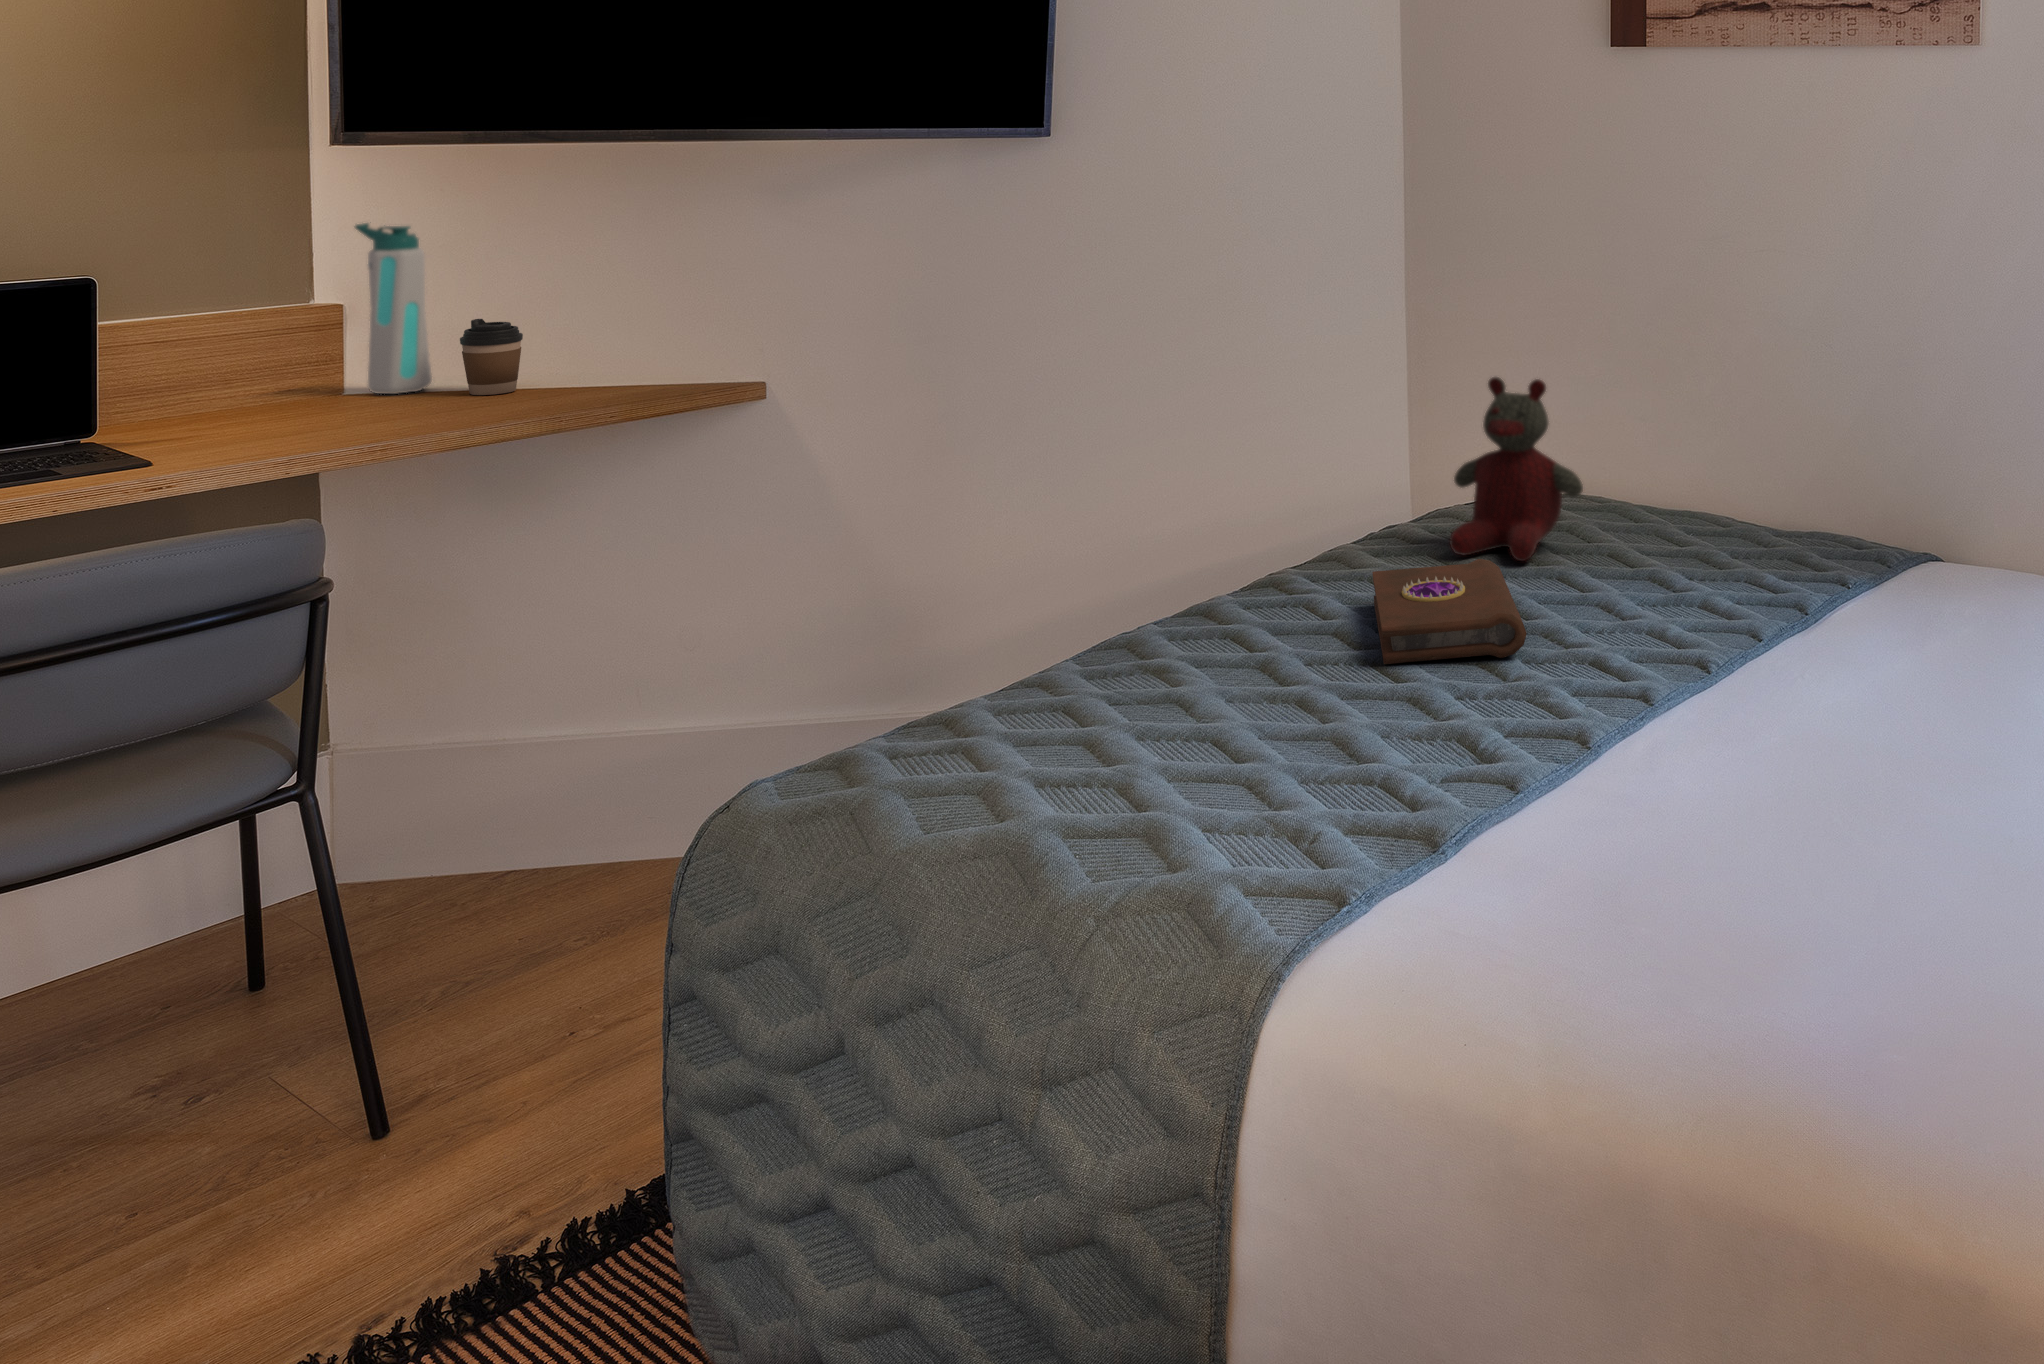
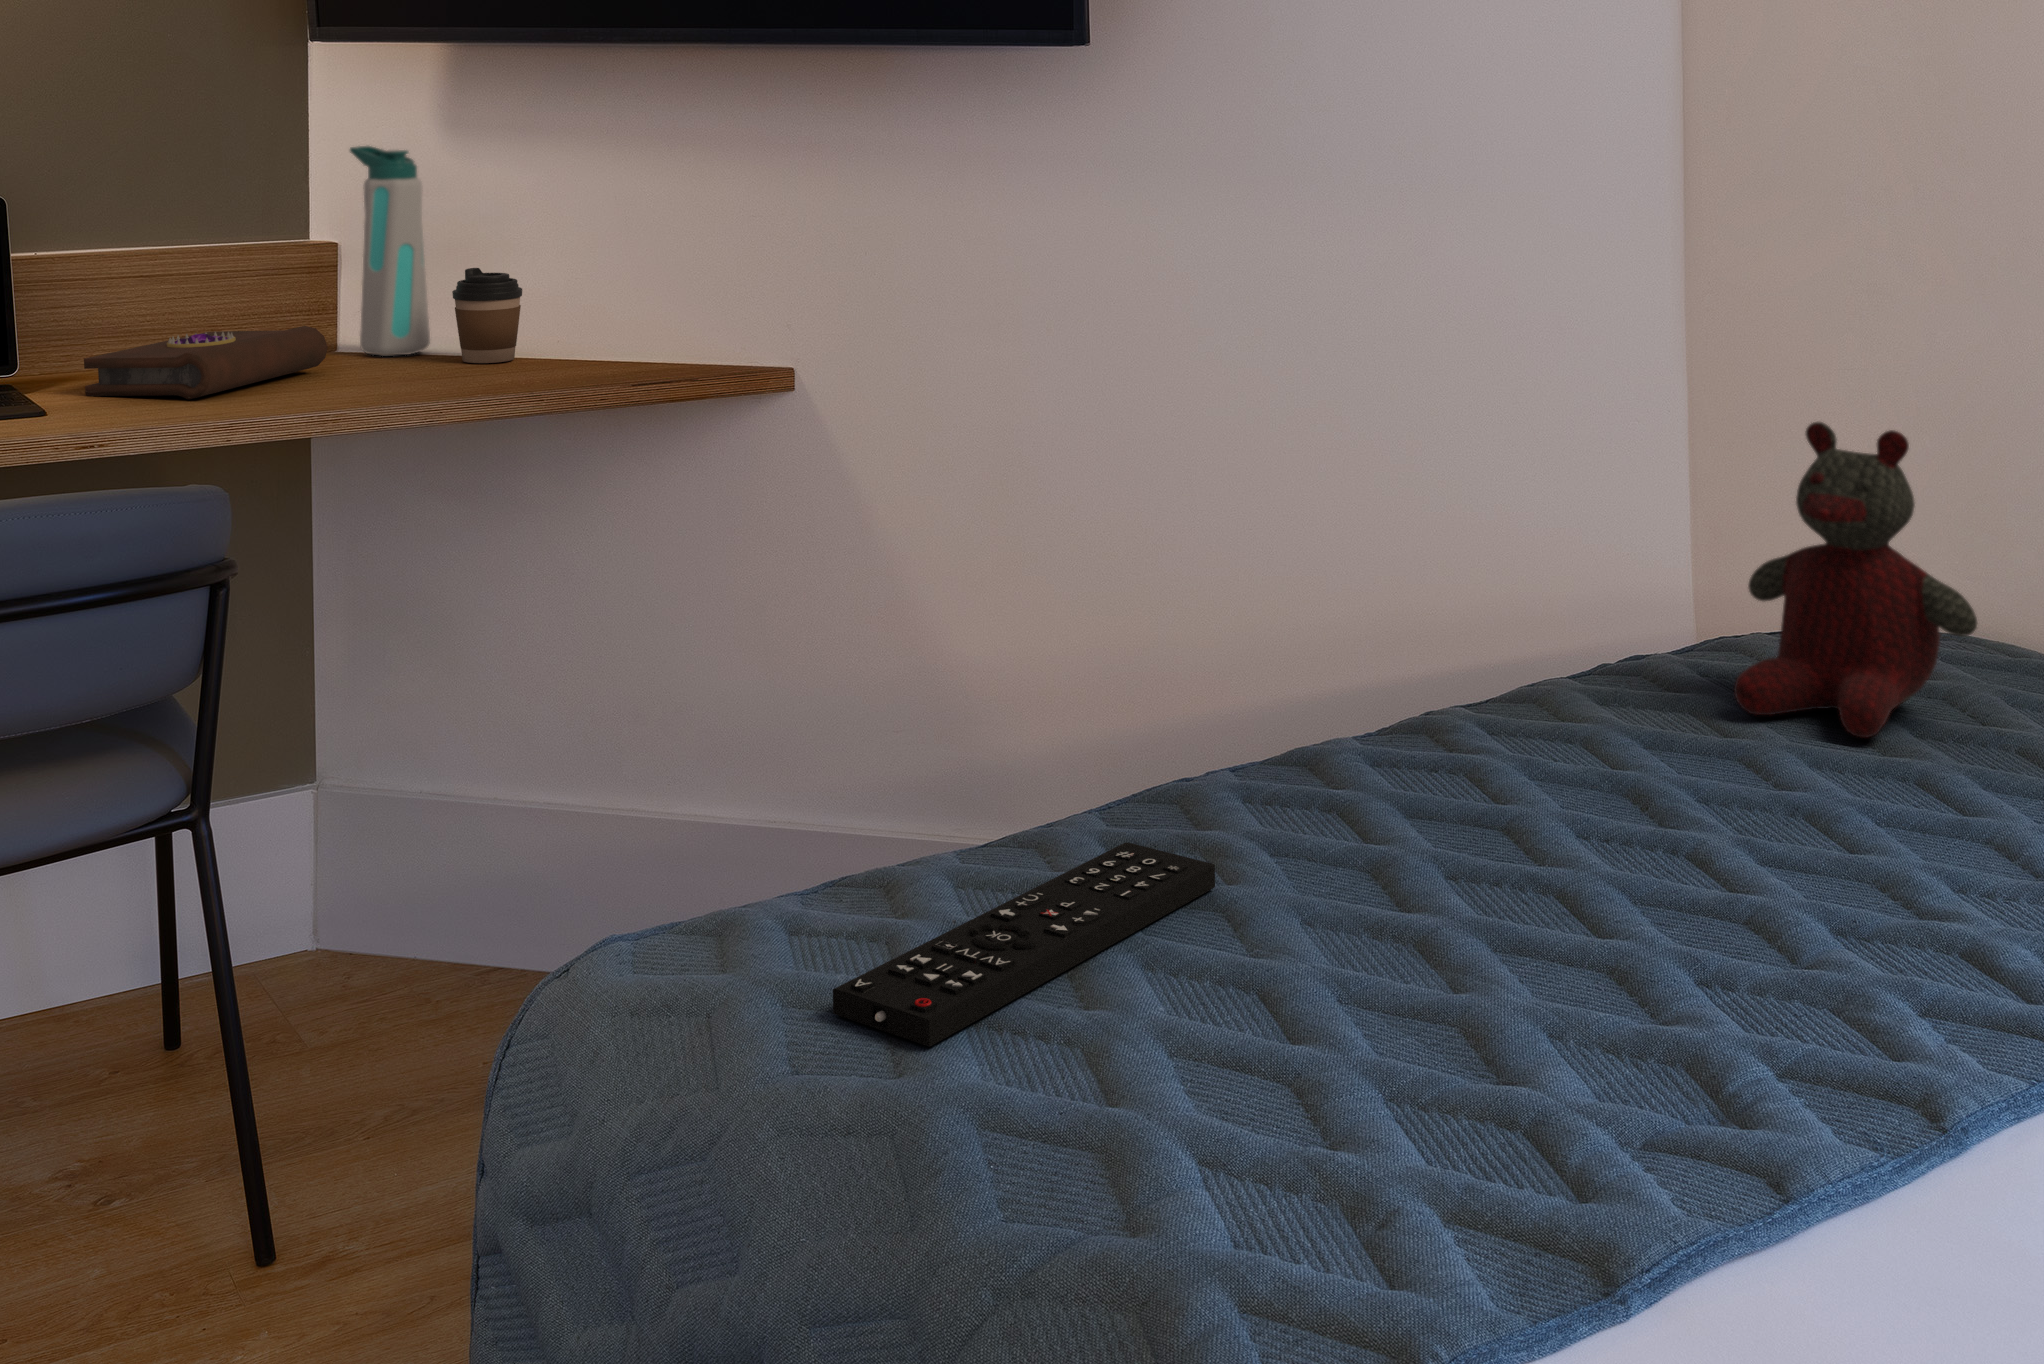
book: present [1372,559,1527,664] -> present [84,326,328,400]
remote control: none [962,669,1174,795] -> present [833,842,1215,1047]

